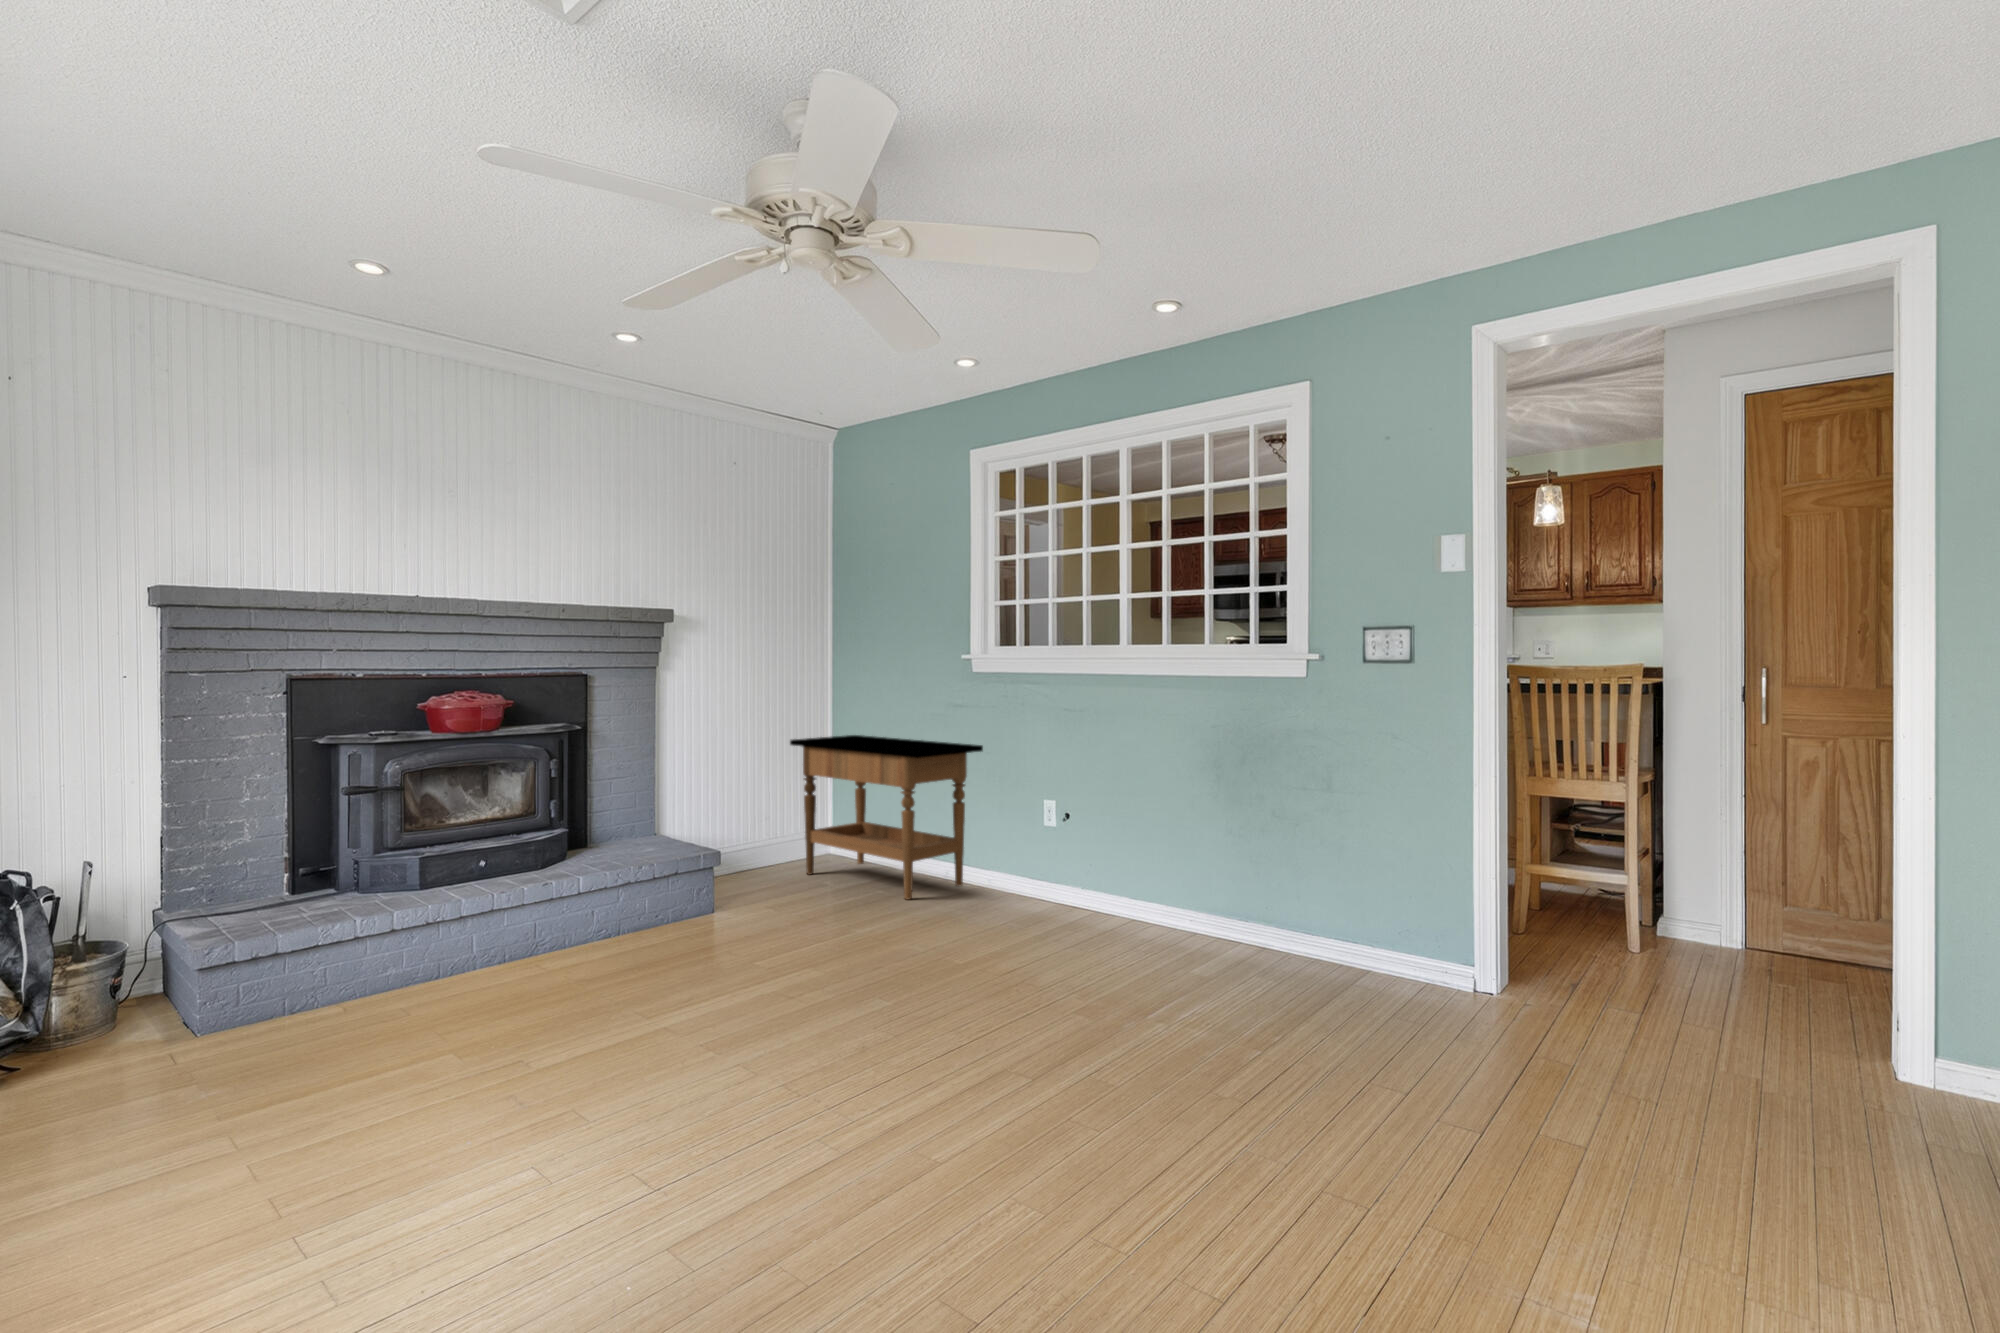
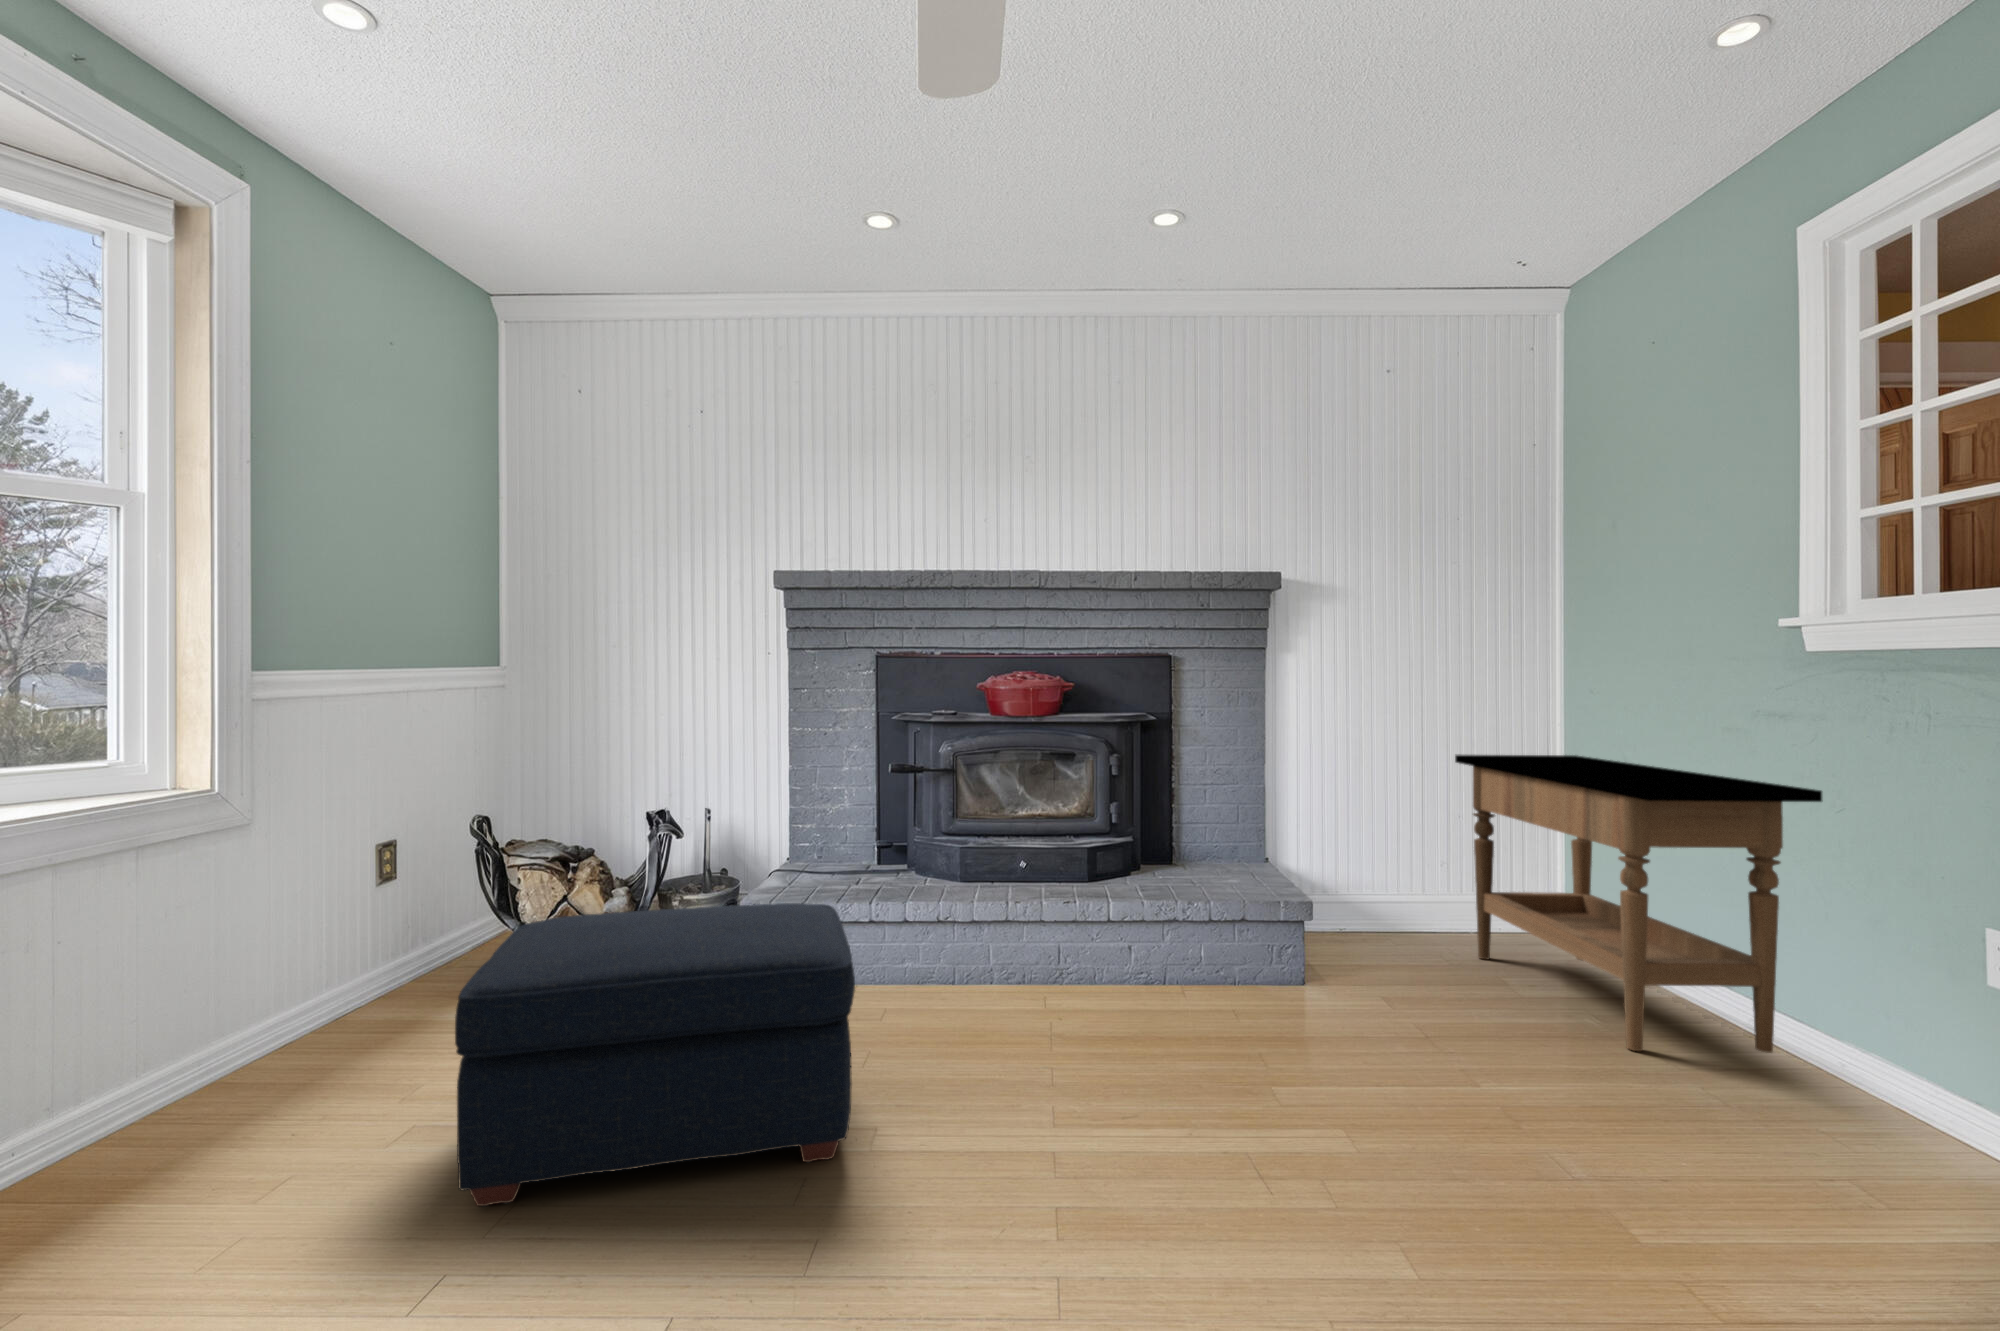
ottoman: none [74,909,509,1210] -> present [455,903,855,1206]

